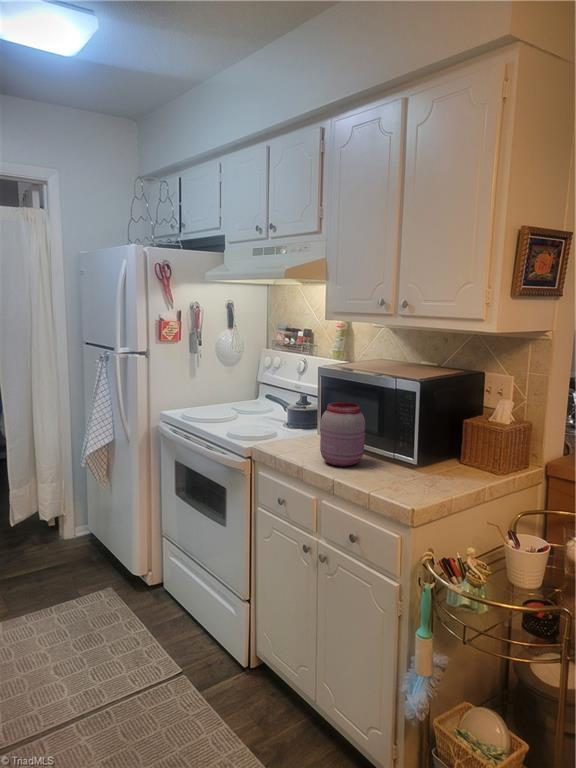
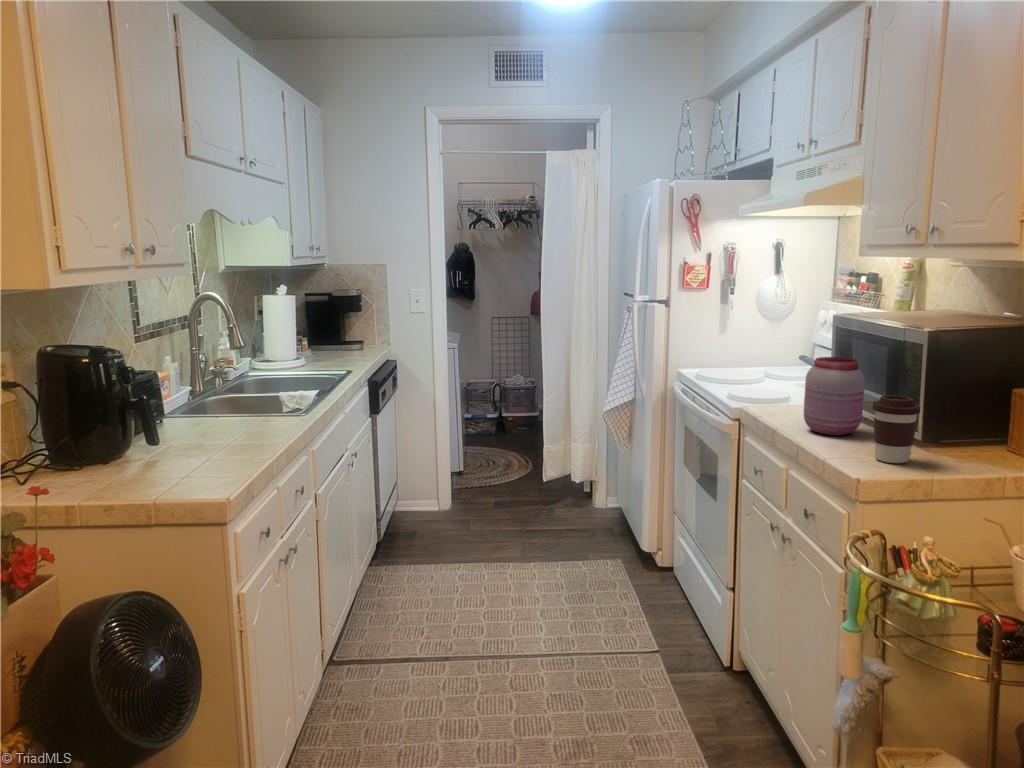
coffee cup: none [396,433,430,488] -> present [873,395,921,463]

